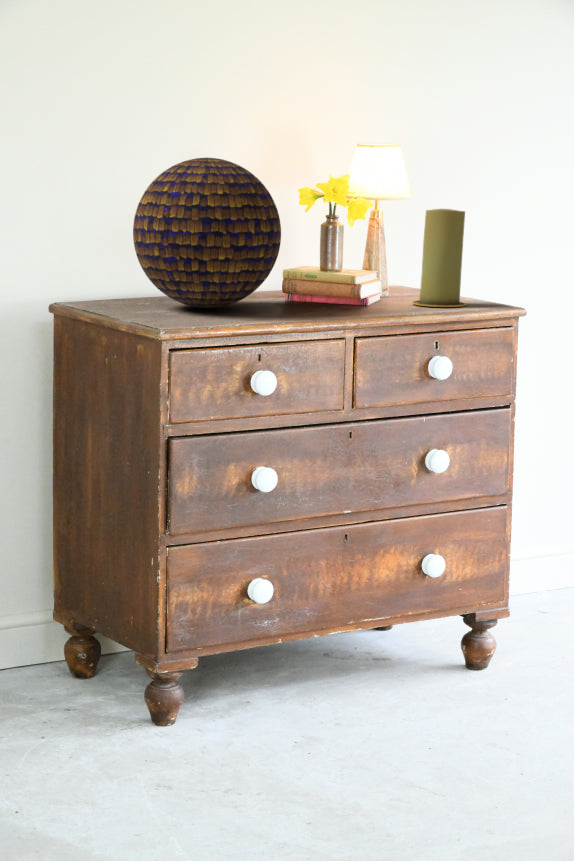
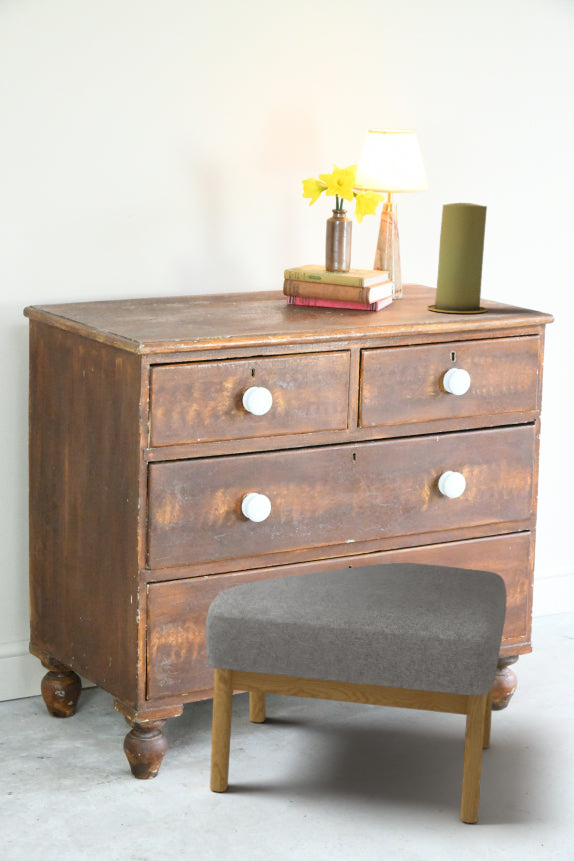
decorative orb: present [133,158,281,308] -> none [115,146,280,314]
footstool: none [219,525,486,758] -> present [206,563,507,823]

